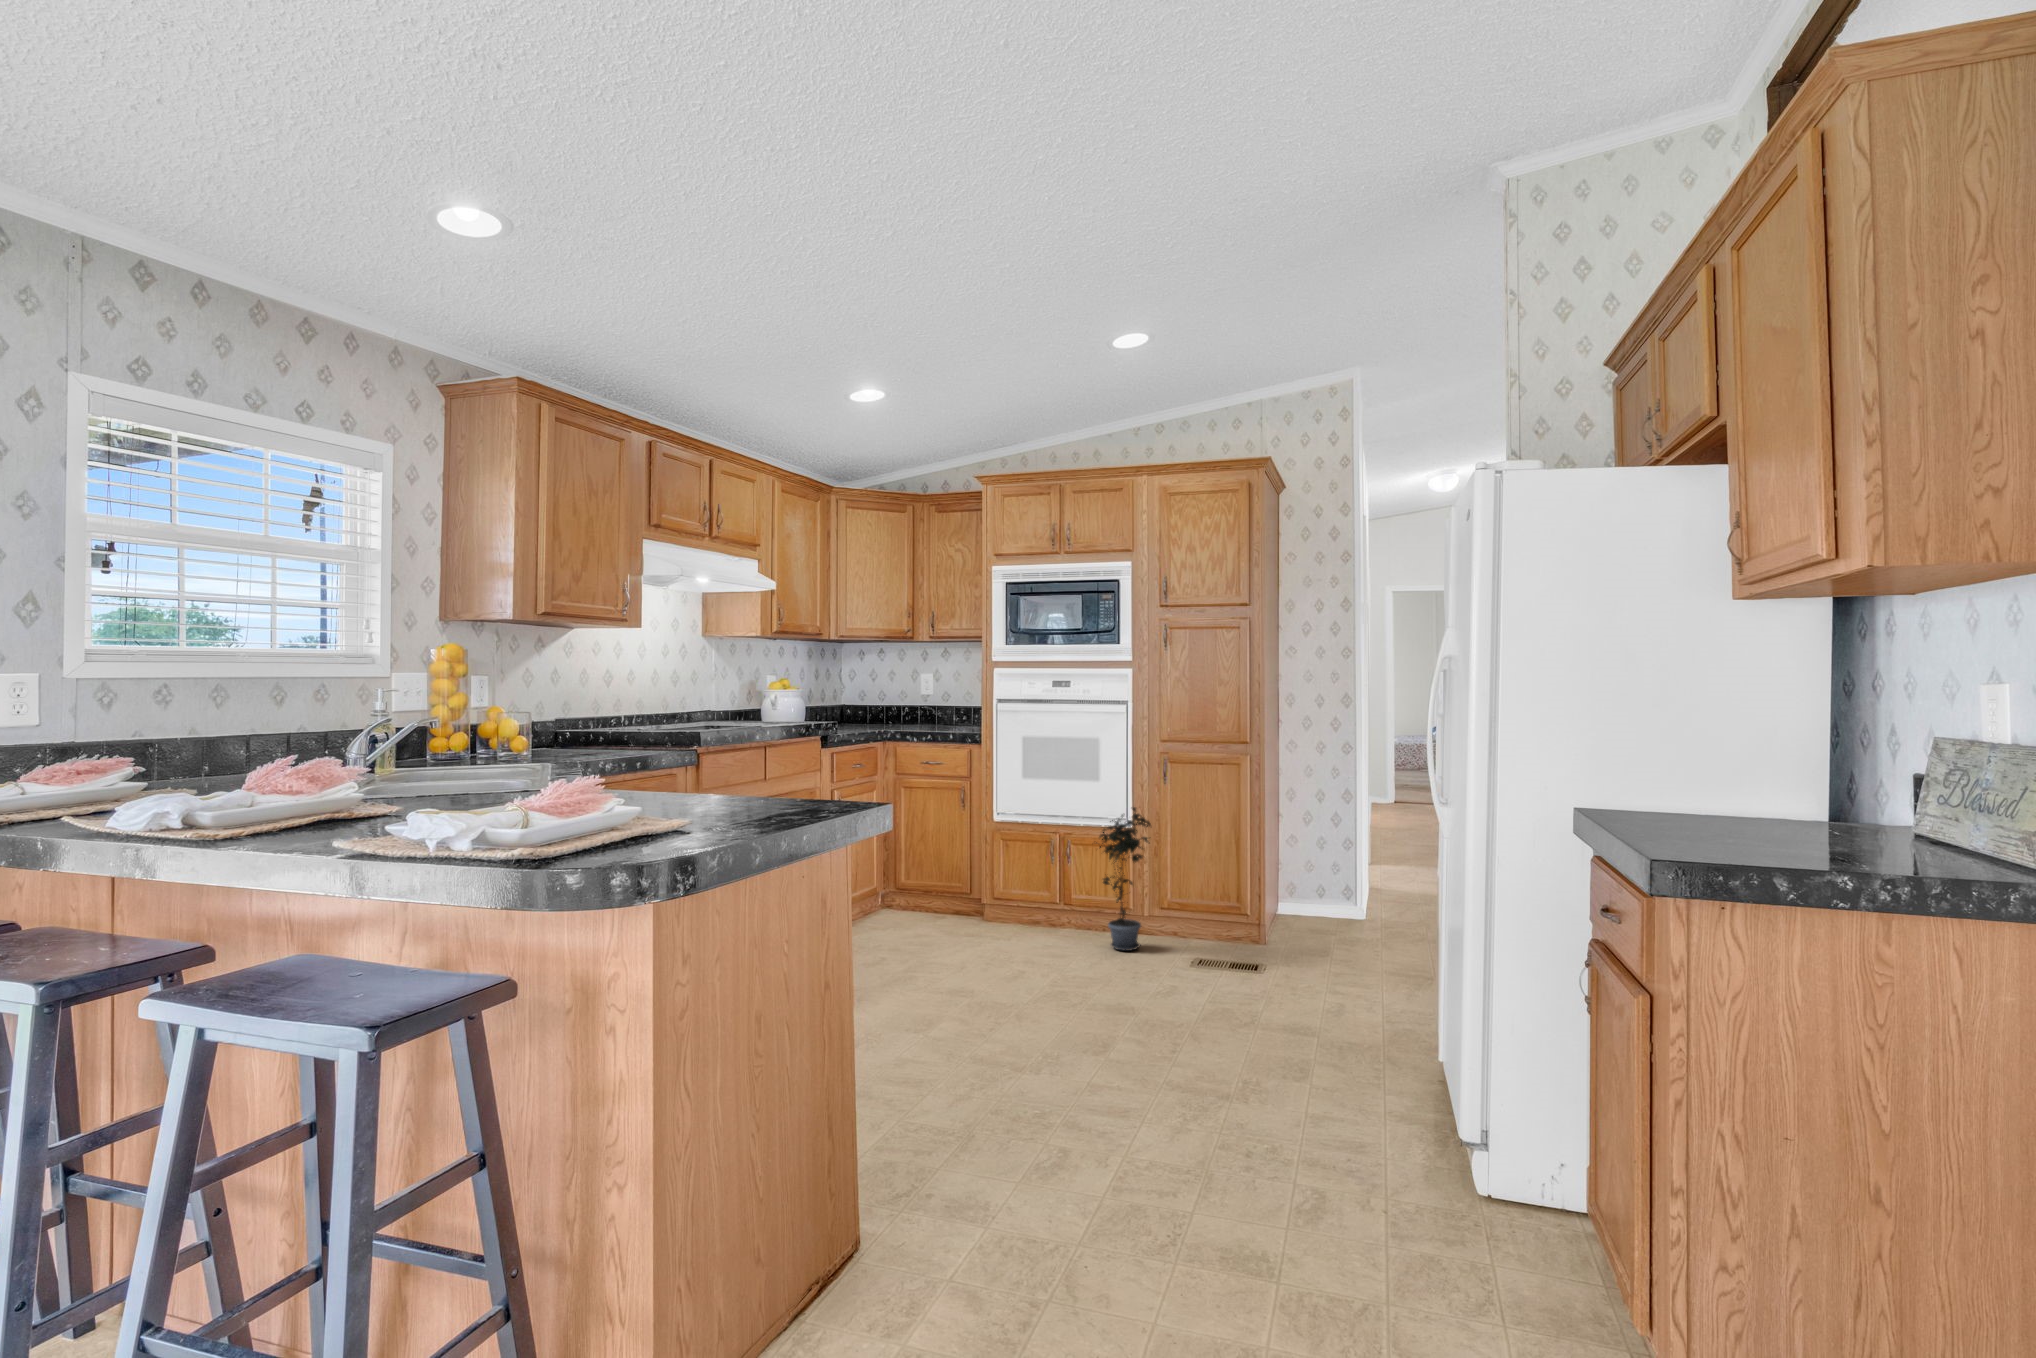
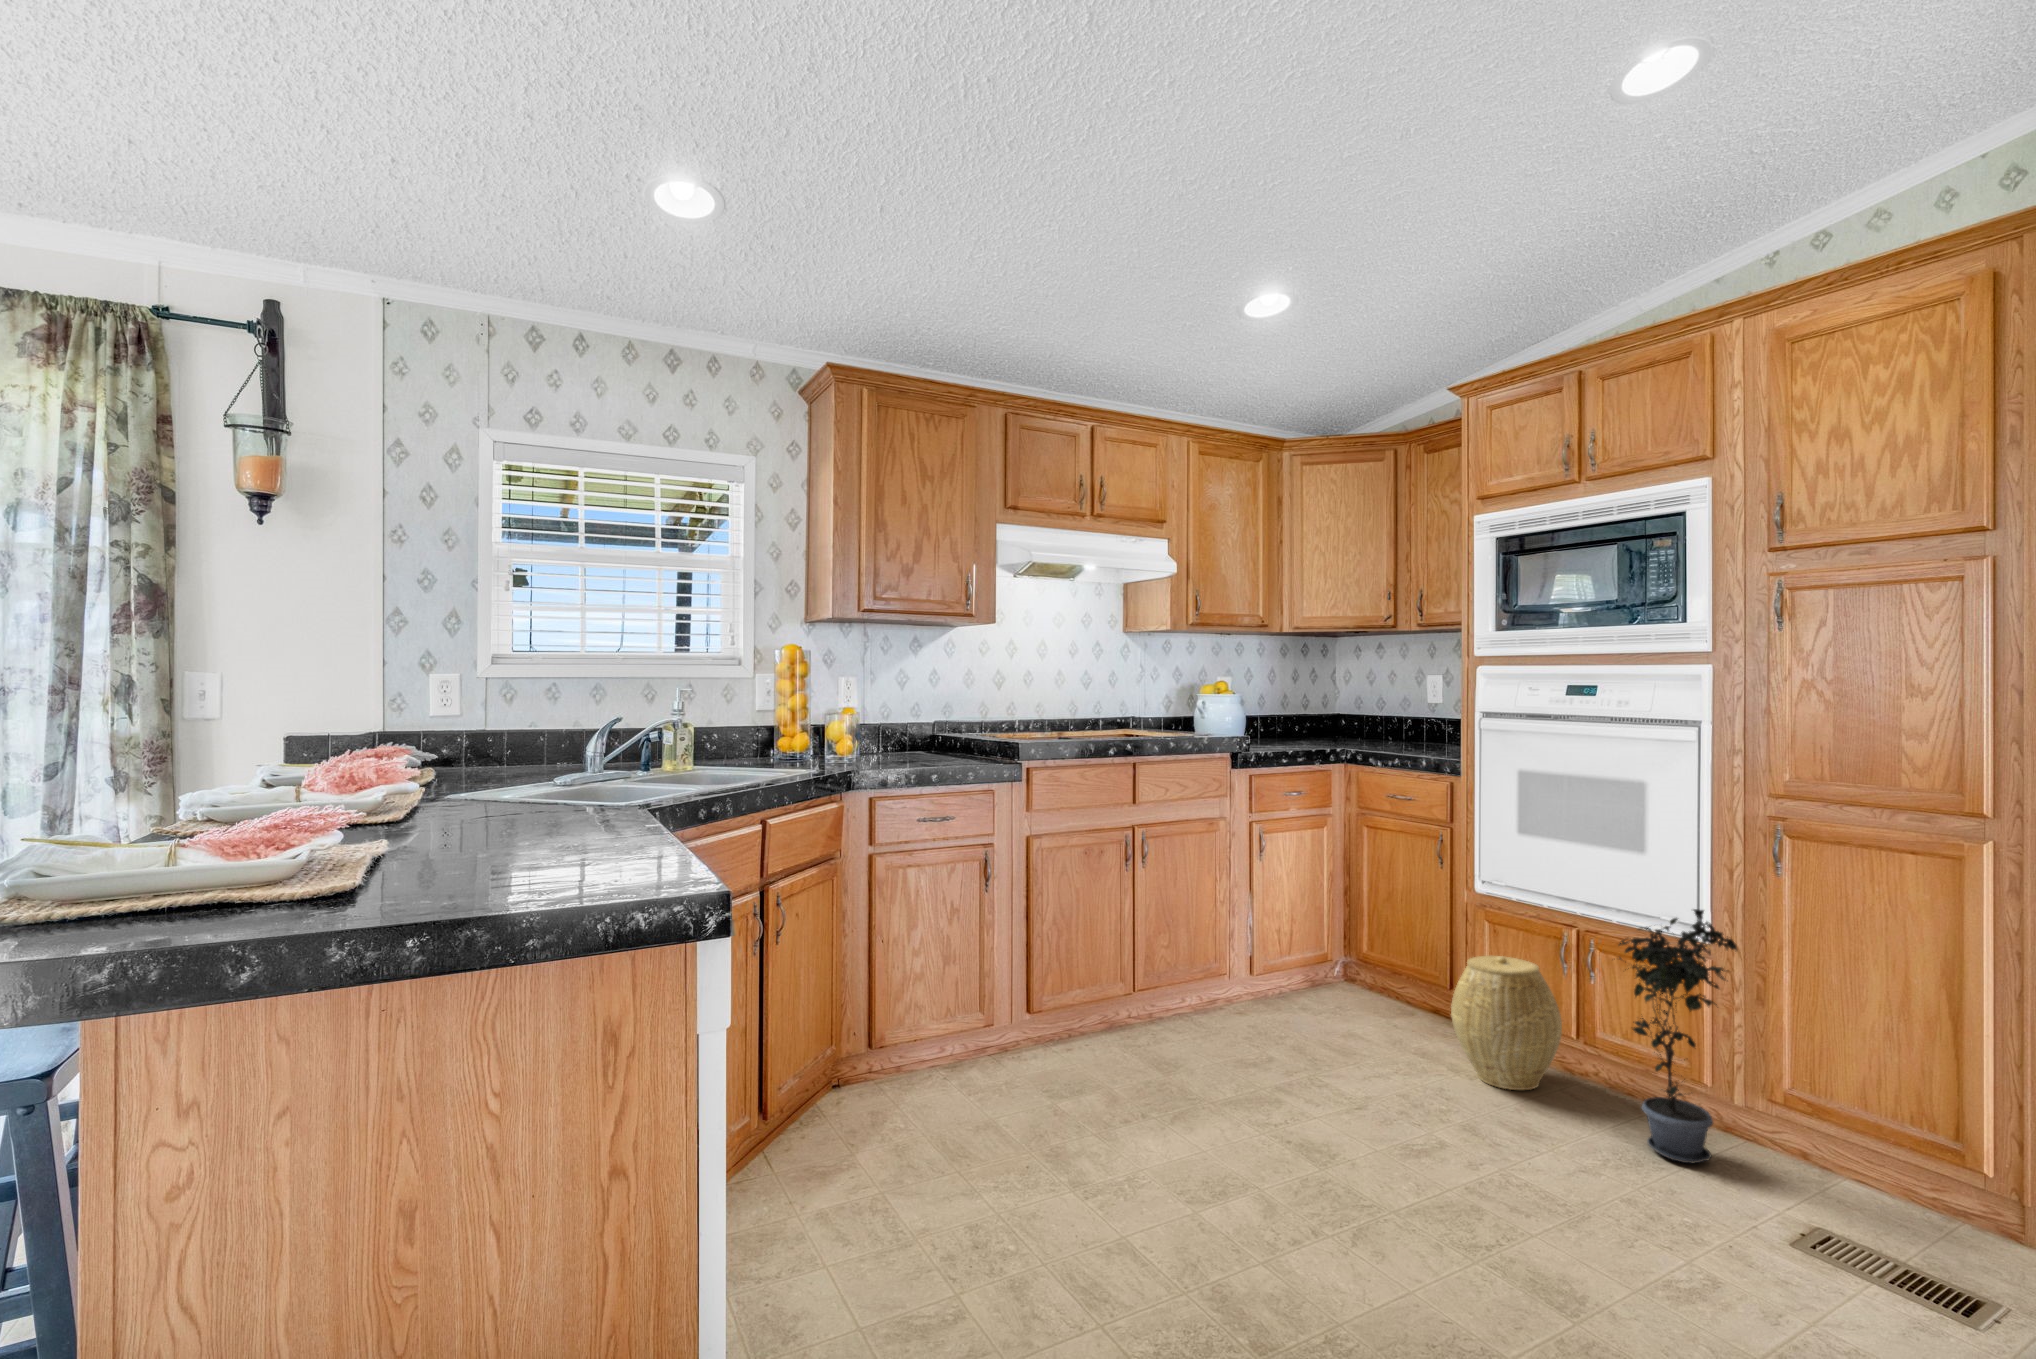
woven basket: none [994,858,1057,941] -> present [1451,956,1562,1090]

